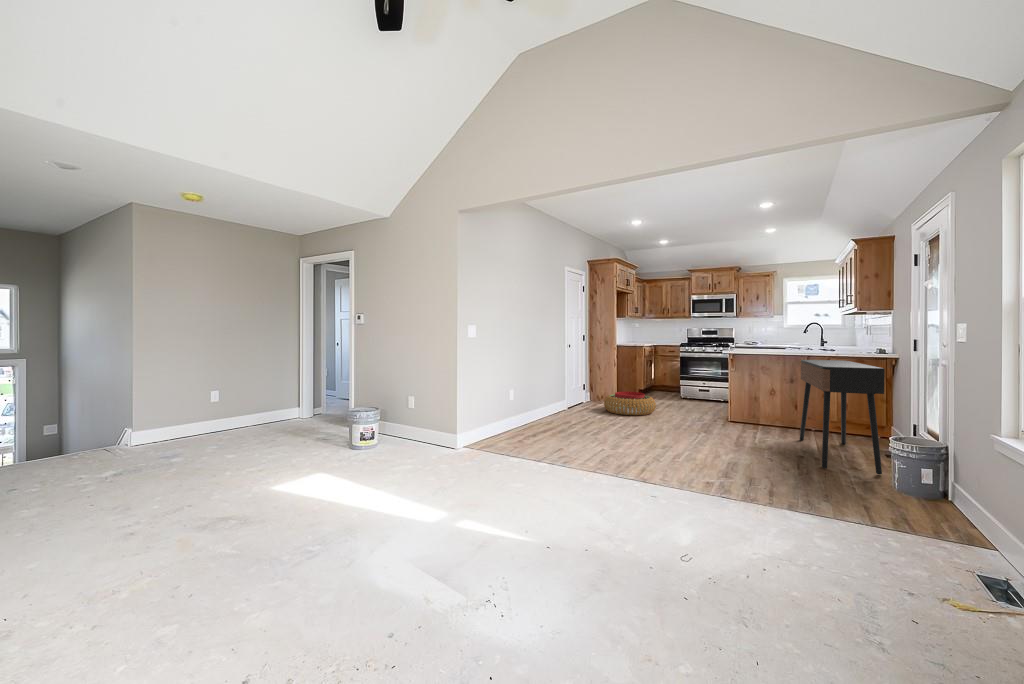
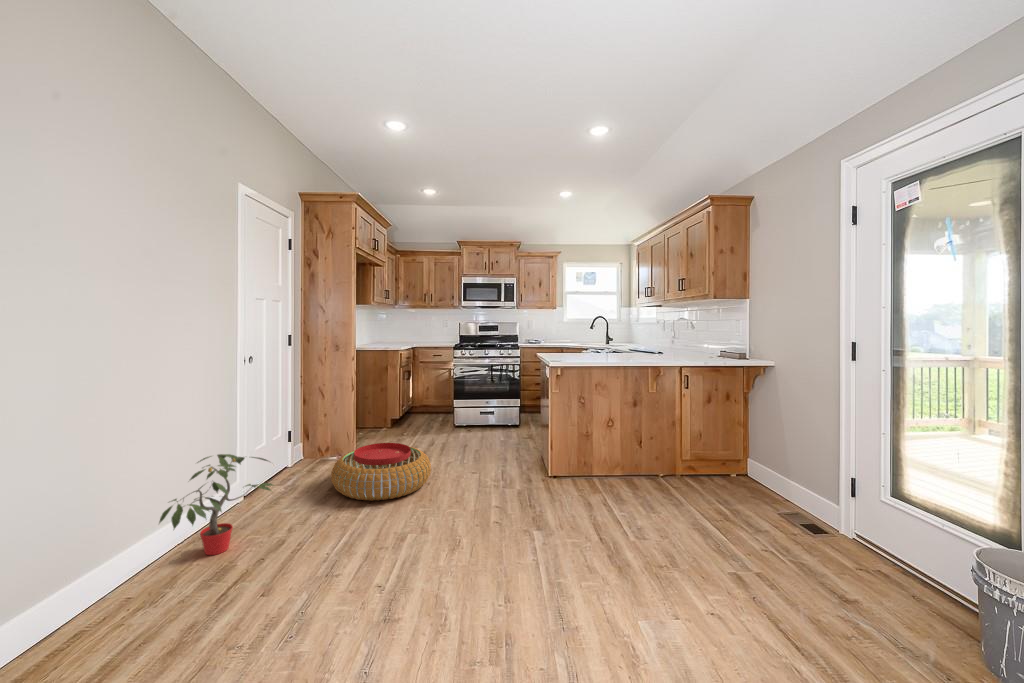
console table: present [800,360,885,475] -> none [685,392,963,676]
potted plant: none [546,380,582,419] -> present [159,454,273,555]

